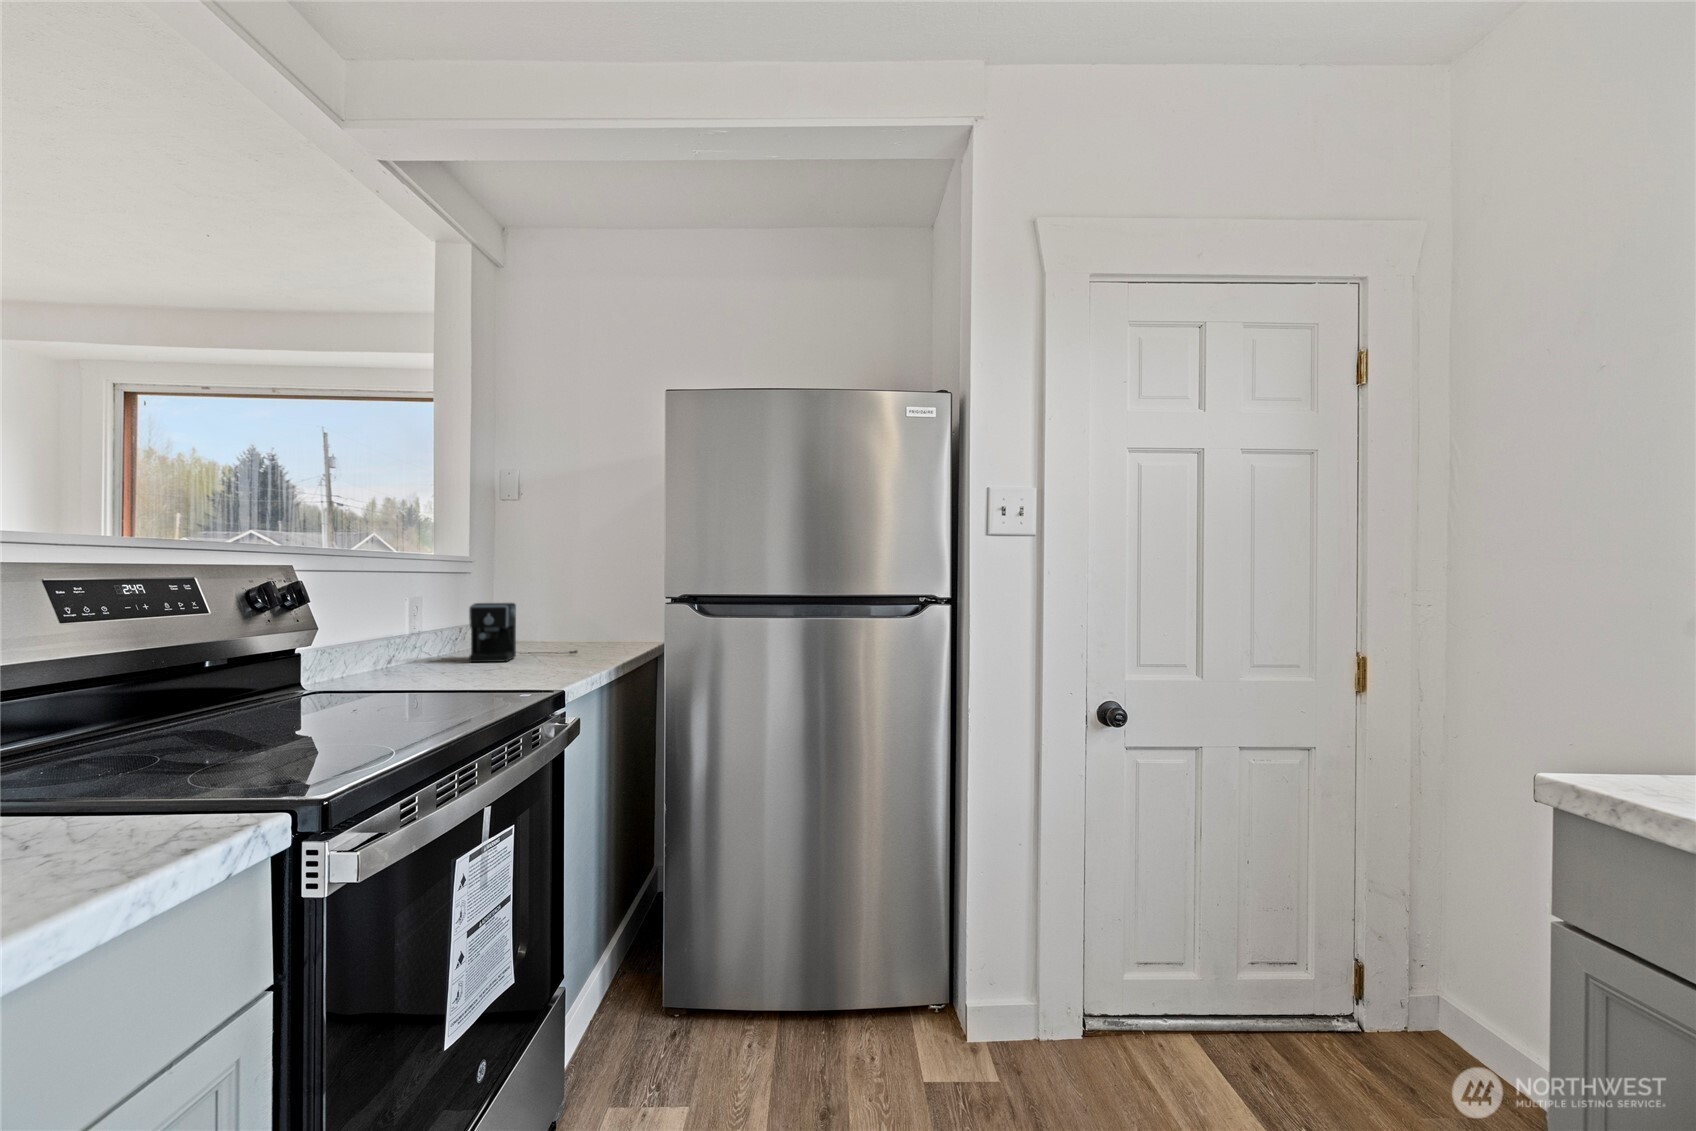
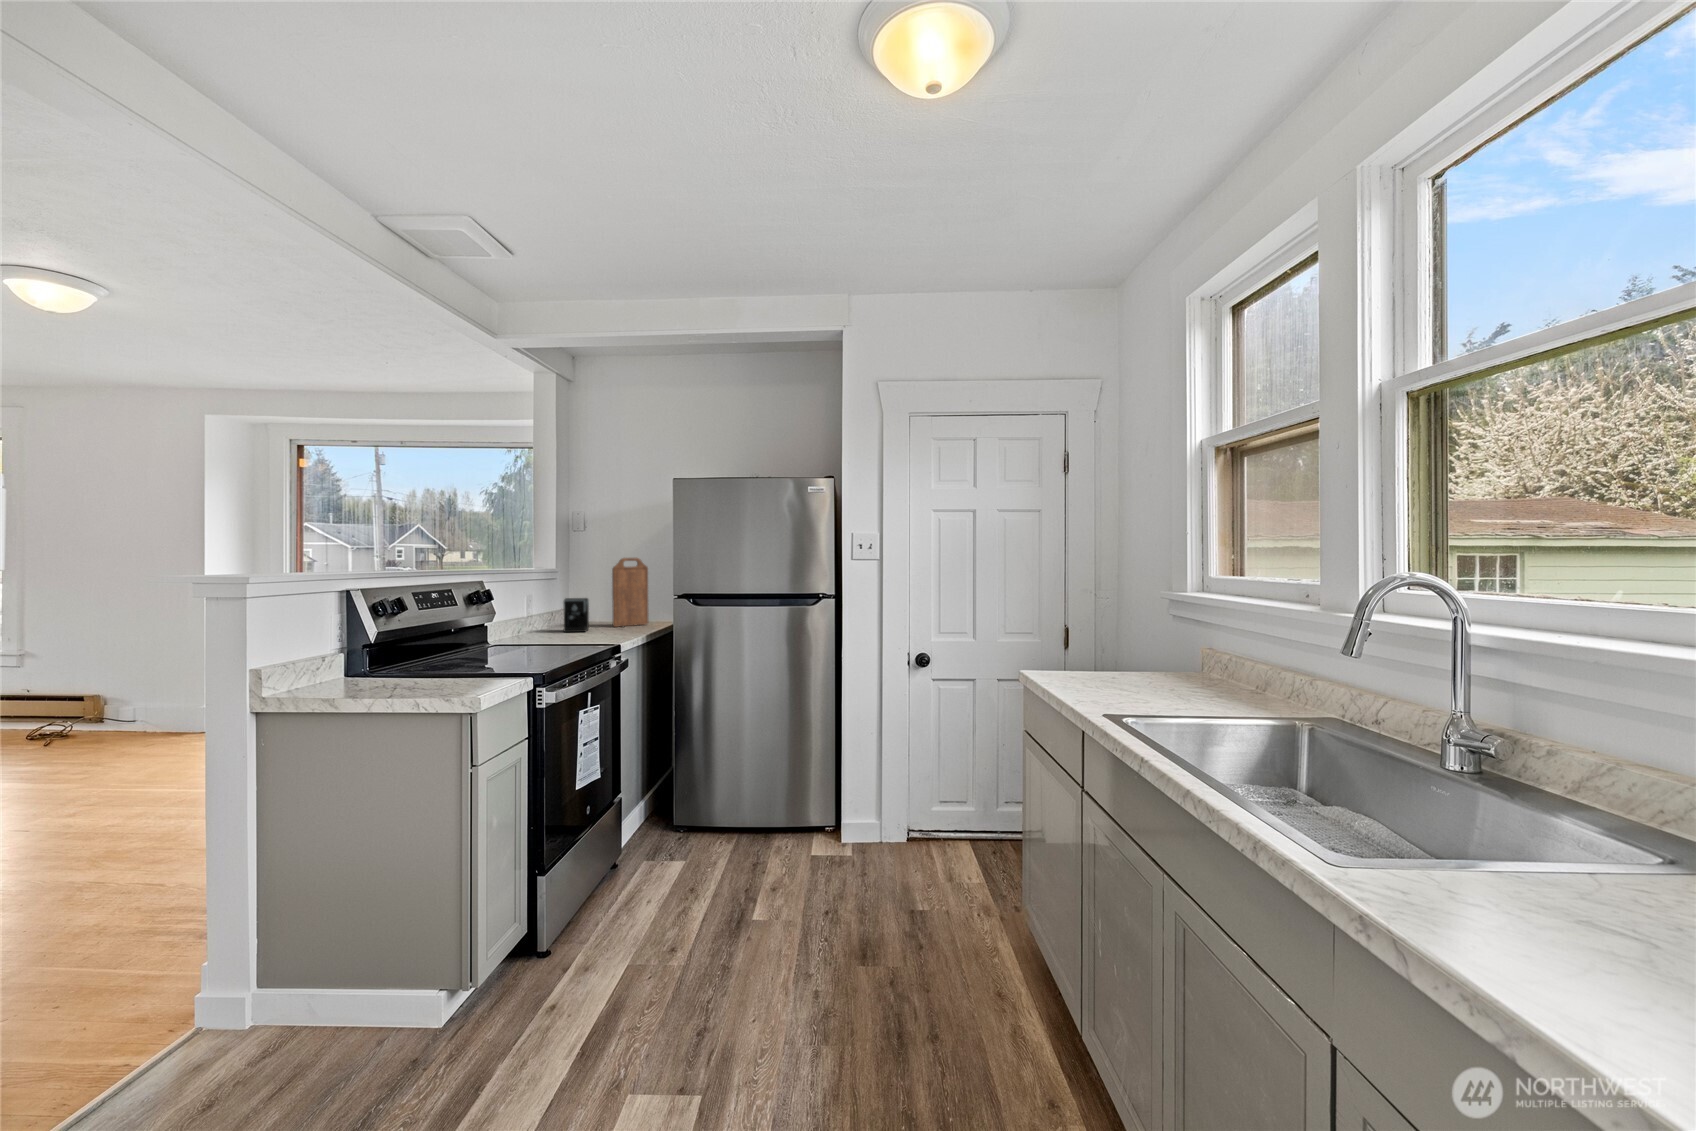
cutting board: none [558,538,618,651] -> present [612,558,649,627]

